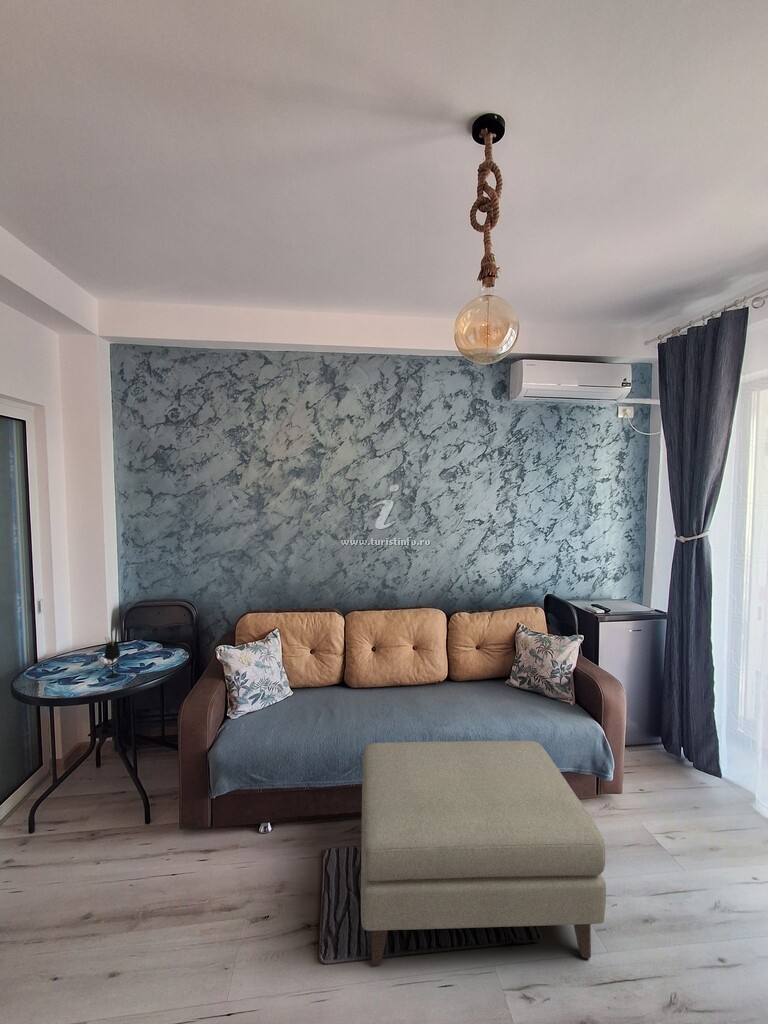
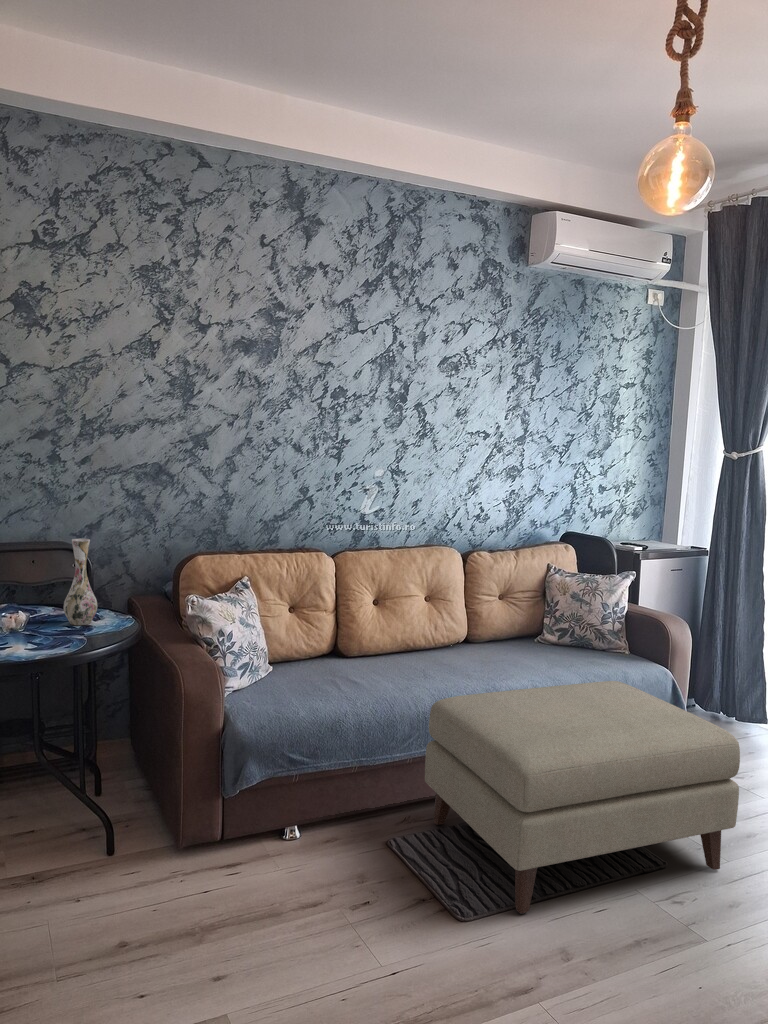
vase: none [145,606,167,662] -> present [64,539,97,625]
wine glass: present [104,638,120,678] -> none [33,577,56,642]

